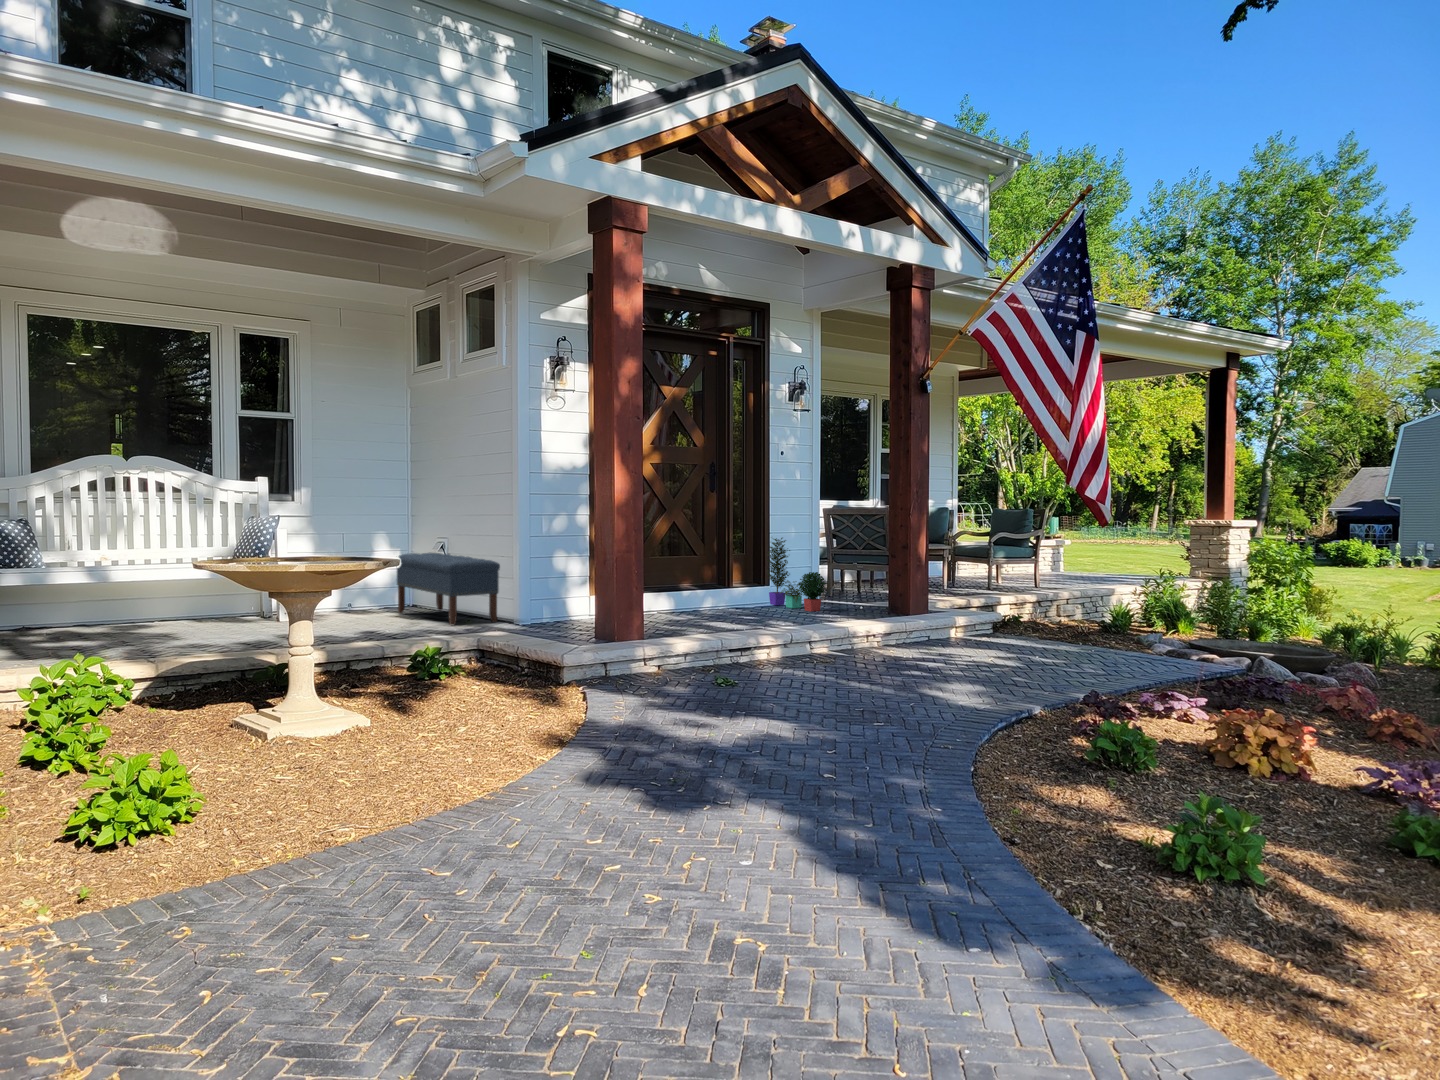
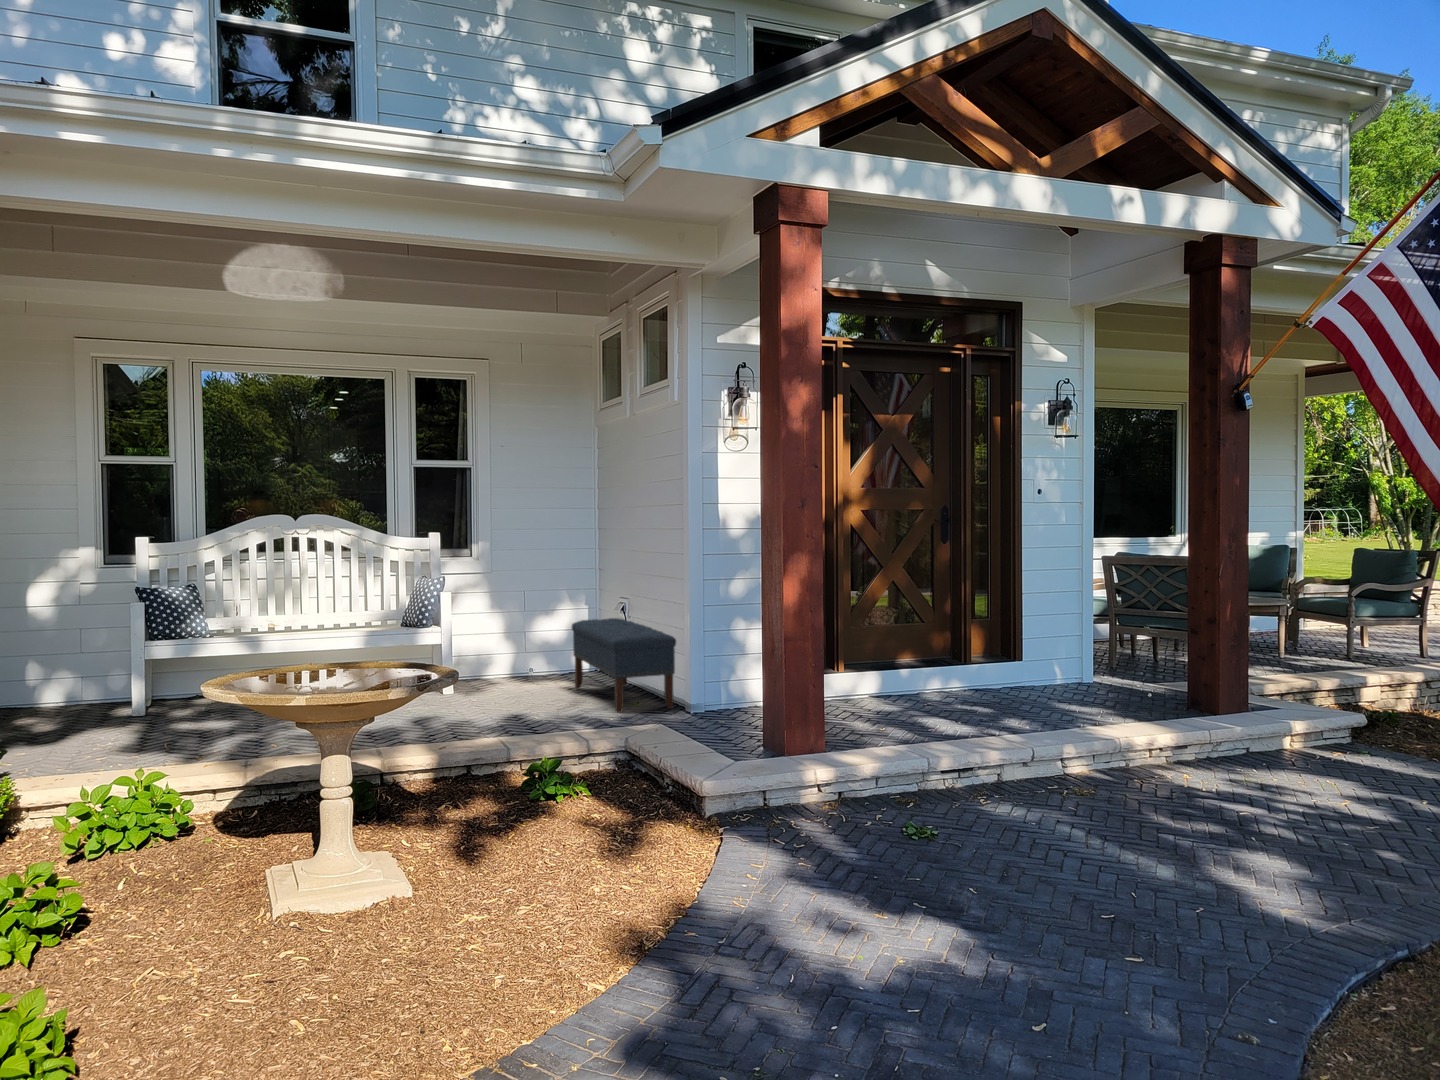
potted plant: present [767,538,826,612] -> none [1022,600,1102,704]

